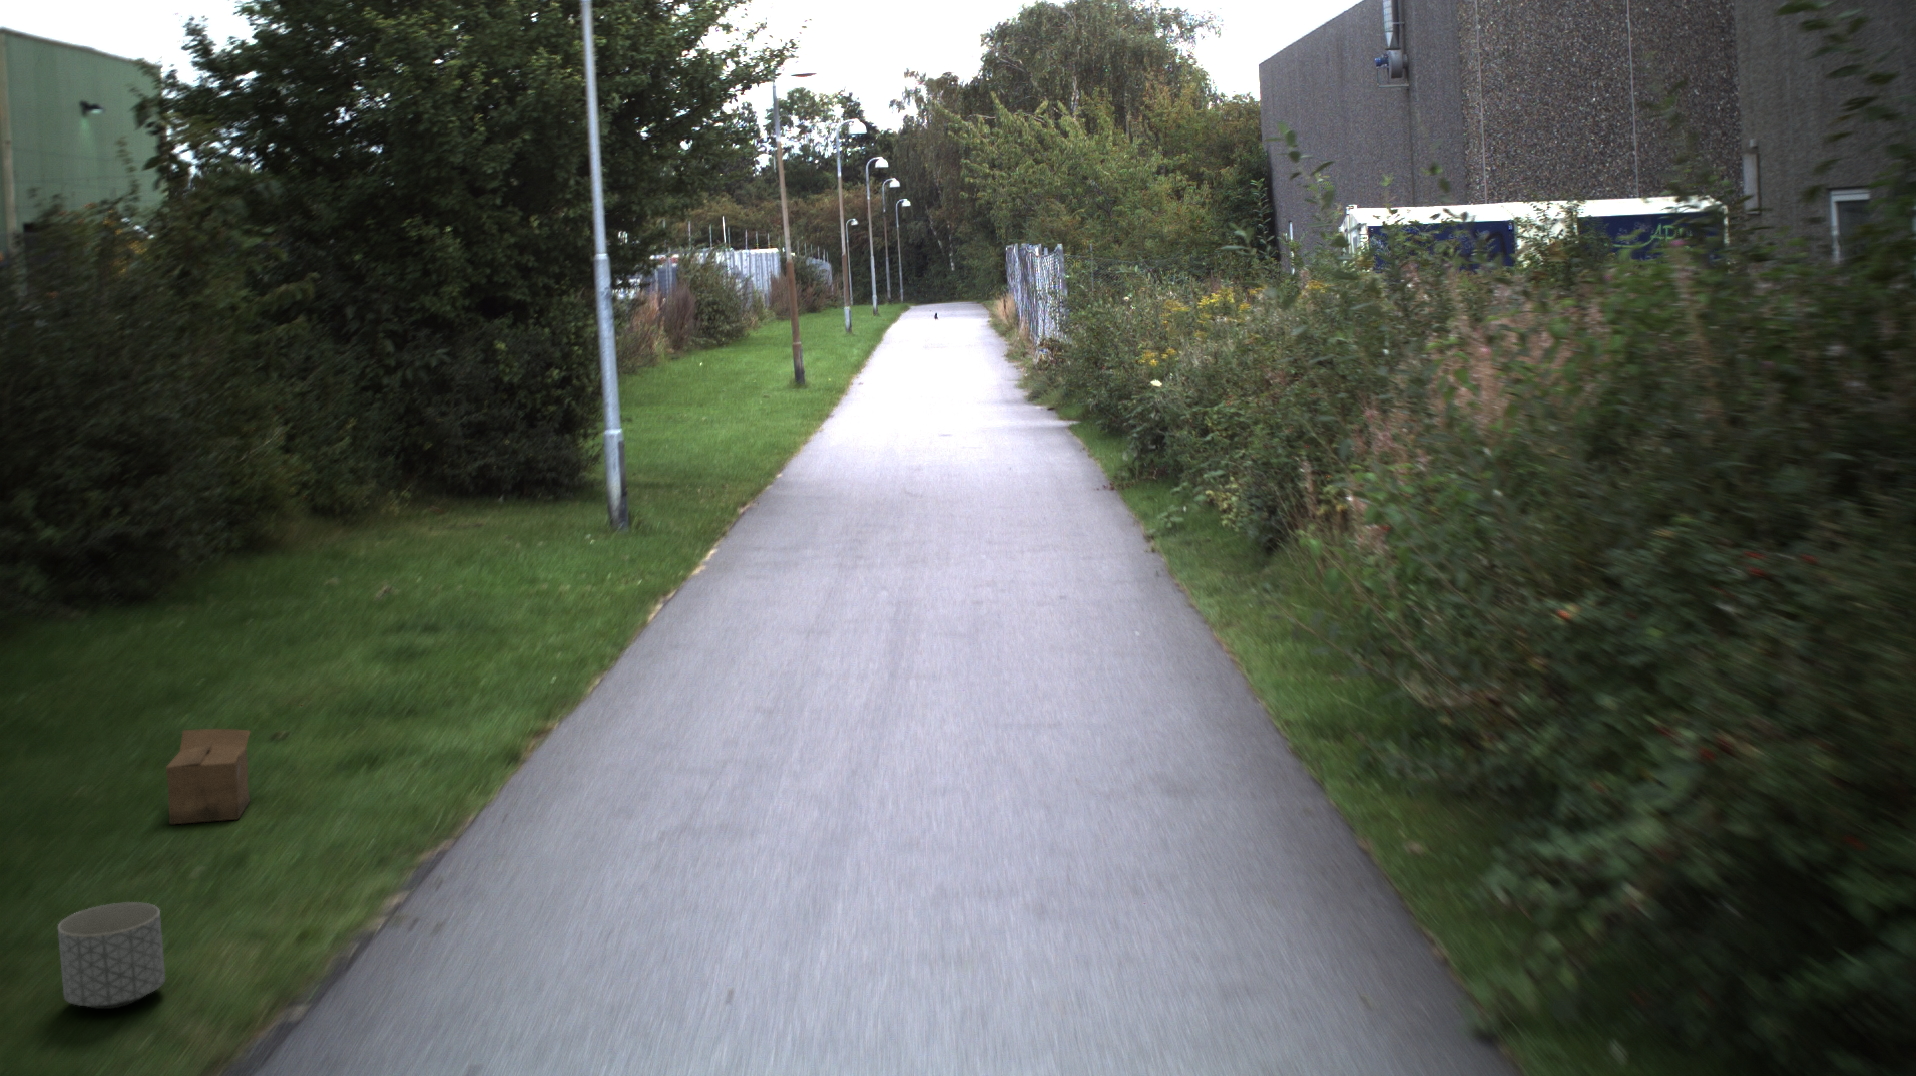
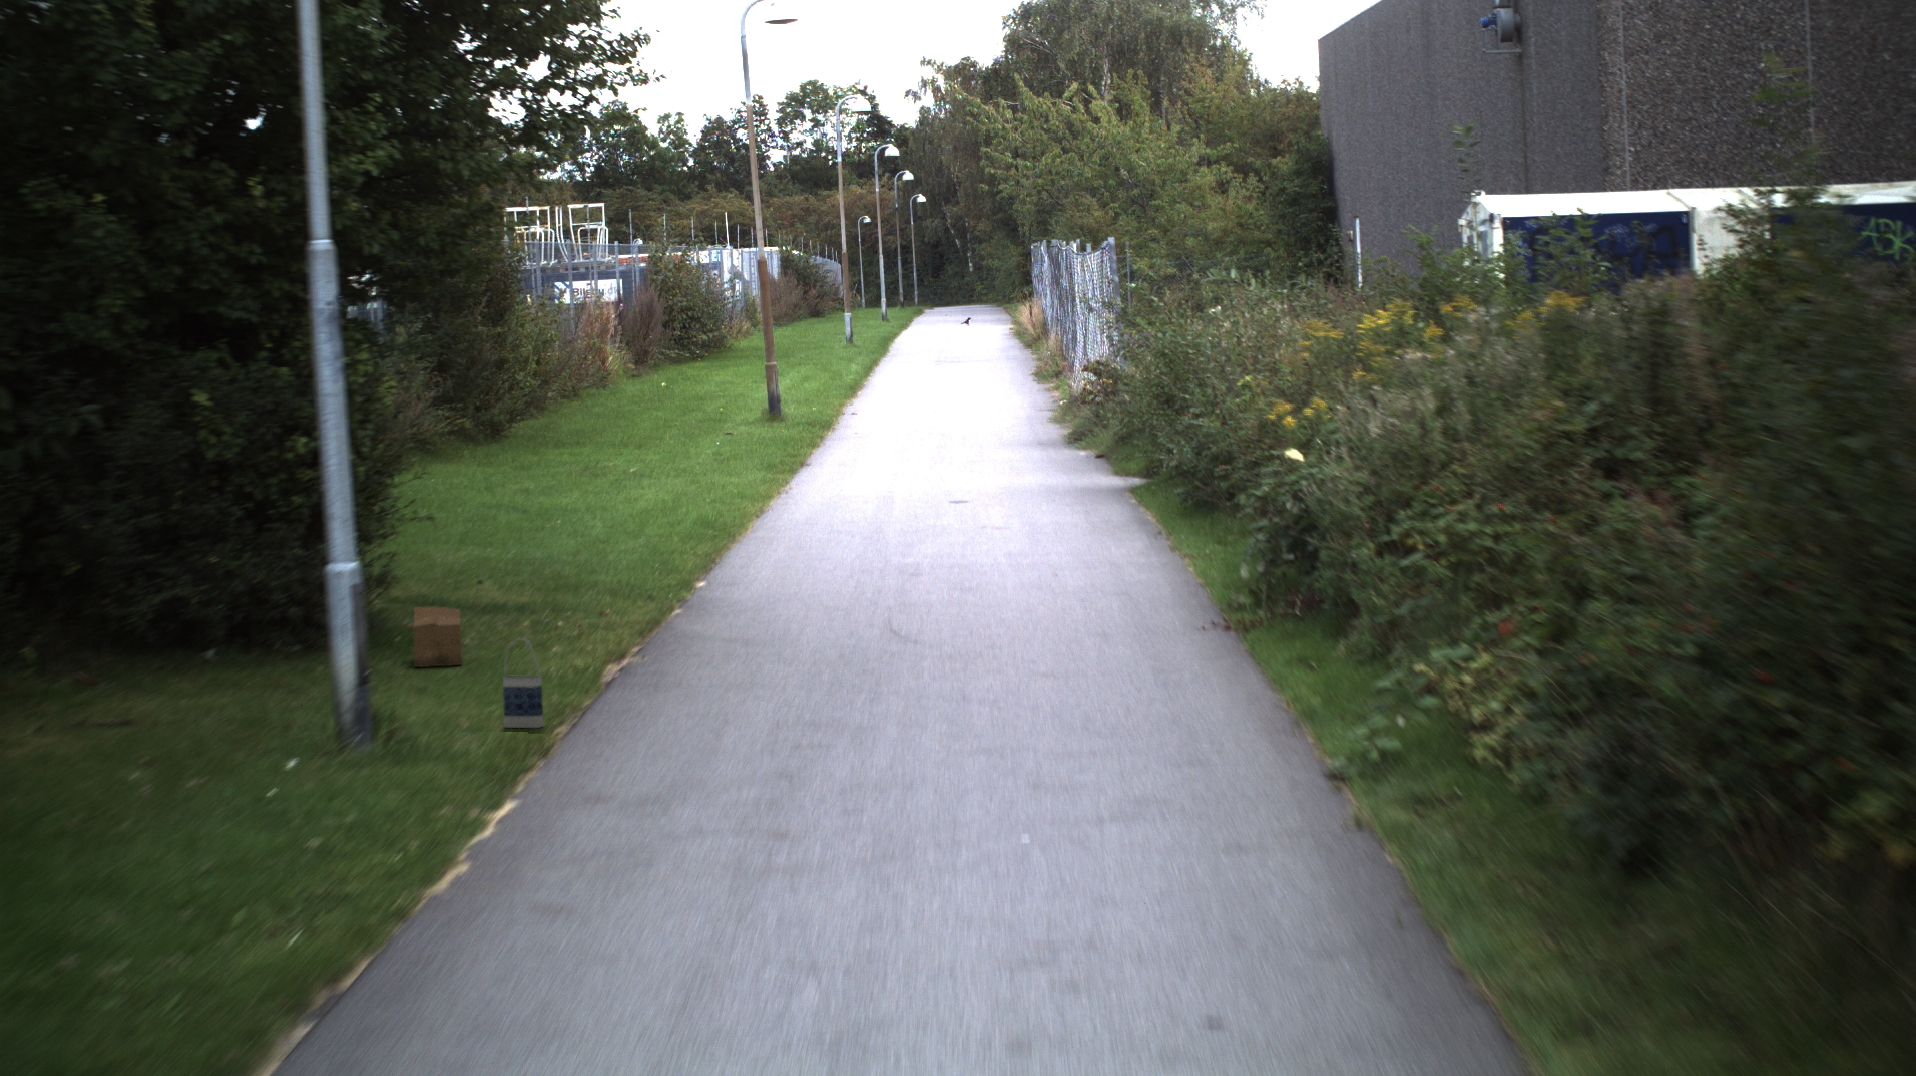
bag: none [176,873,253,1024] -> present [503,638,543,728]
planter: present [58,902,165,1009] -> none [427,666,485,725]

